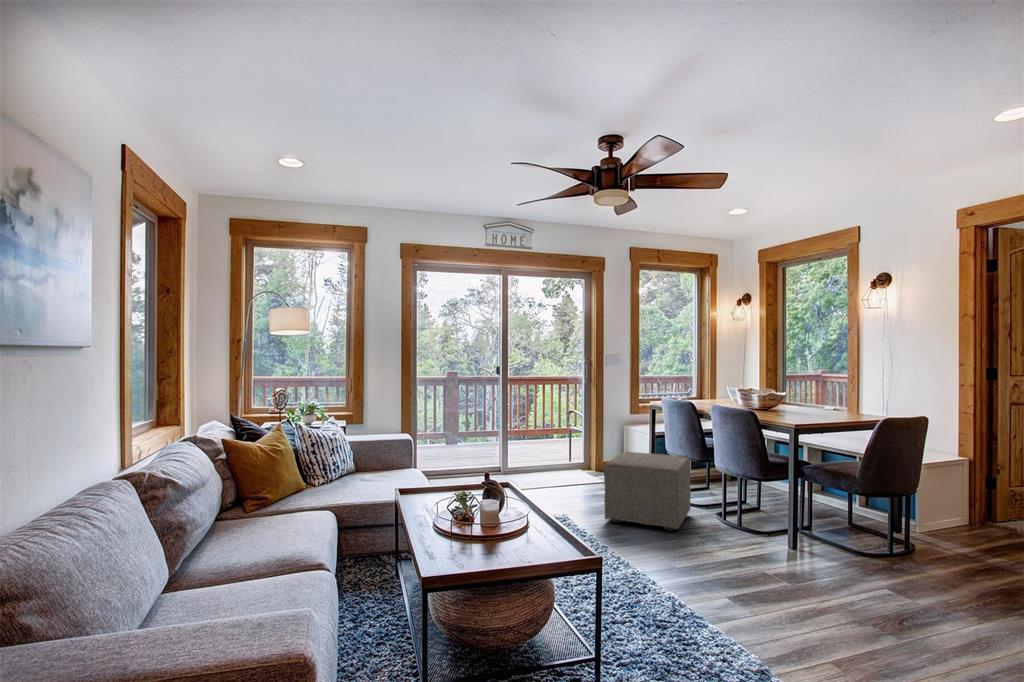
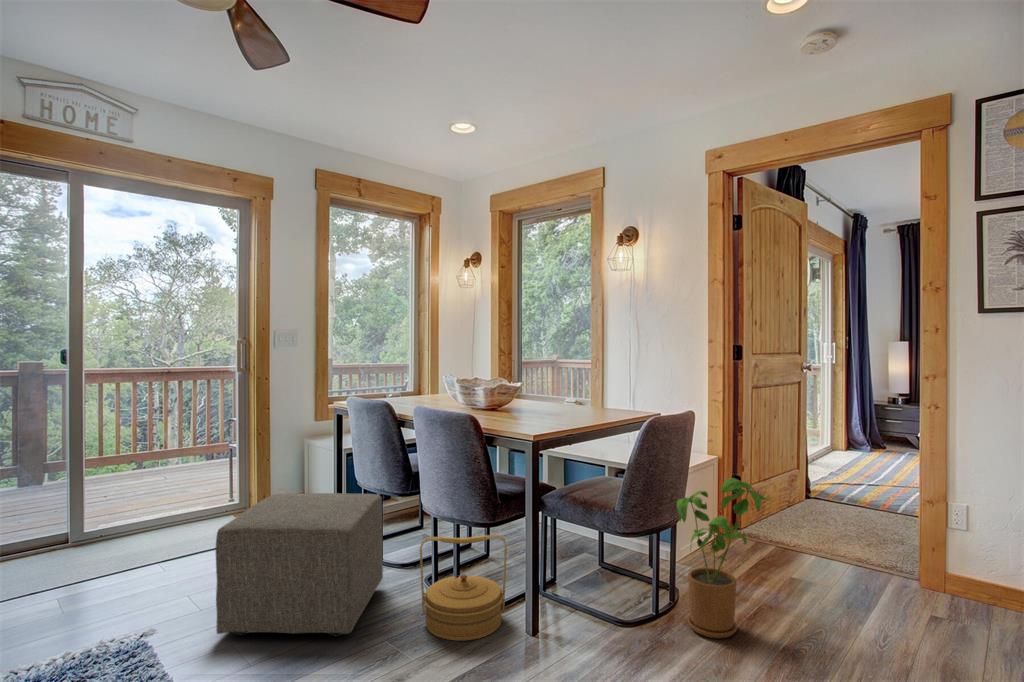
house plant: none [904,462,981,570] -> present [677,478,769,638]
basket: none [718,482,775,544] -> present [420,535,507,641]

